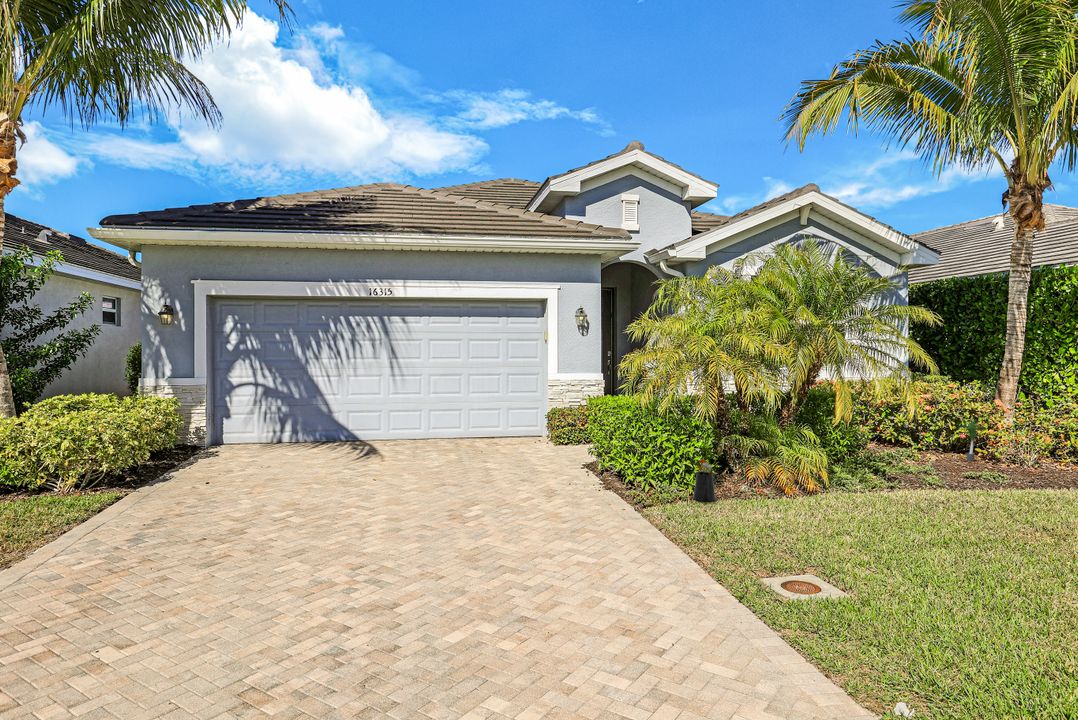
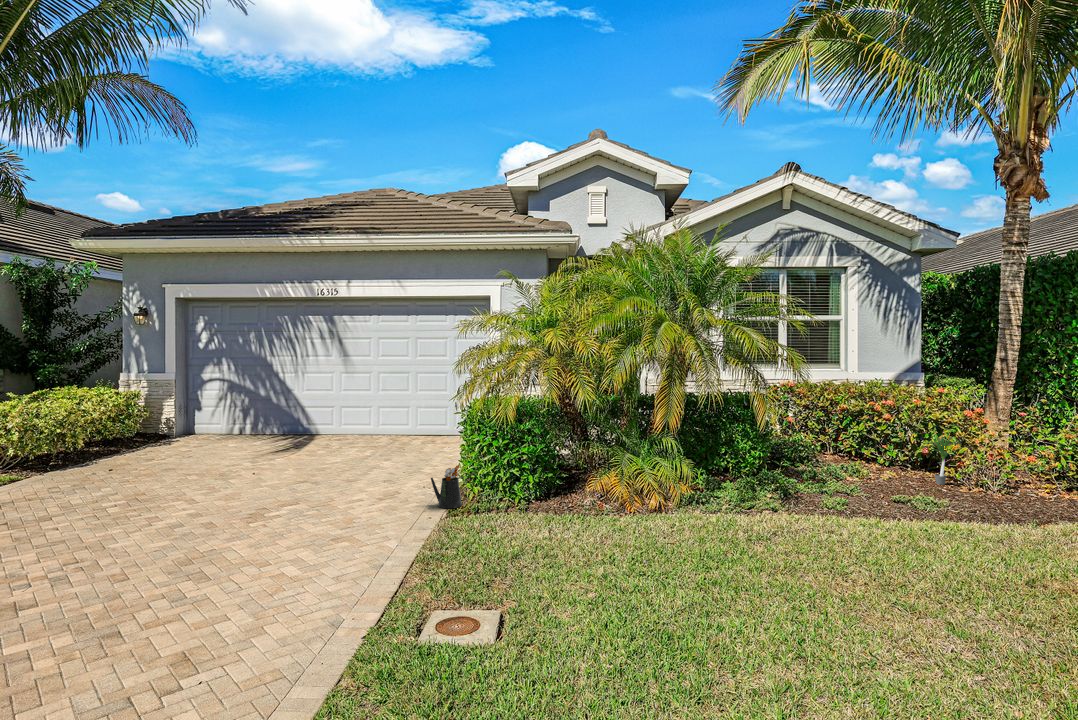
watering can: present [693,459,717,501] -> present [431,465,467,508]

